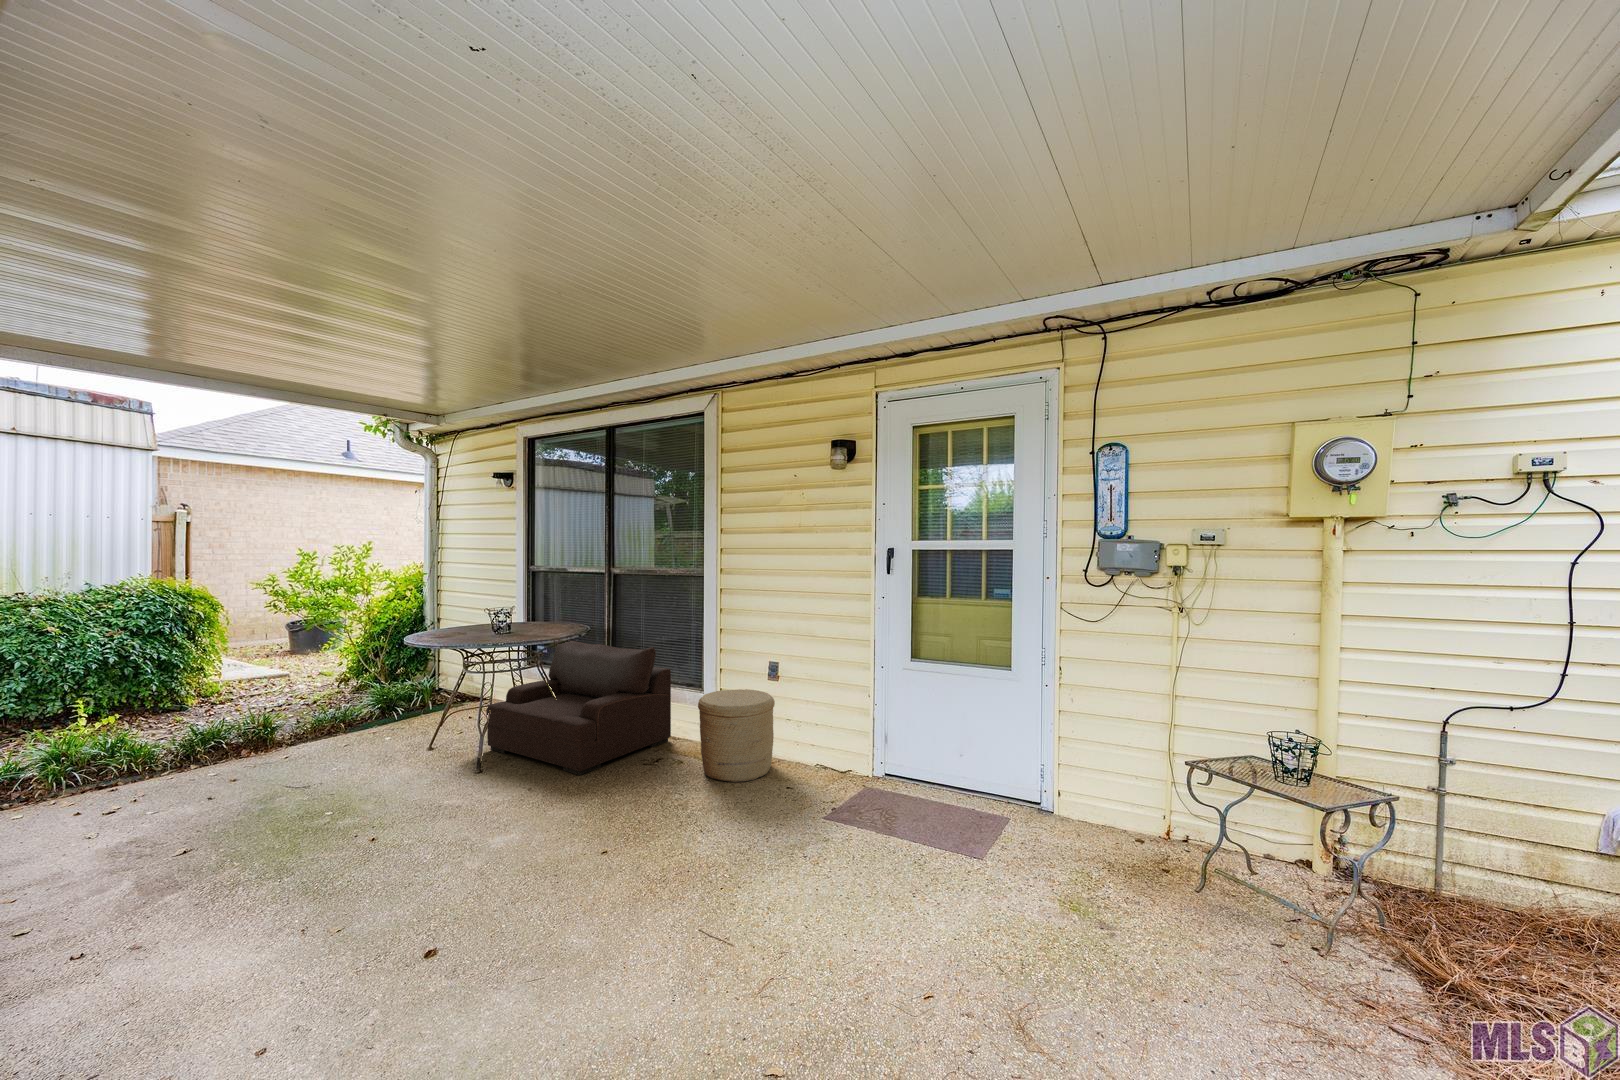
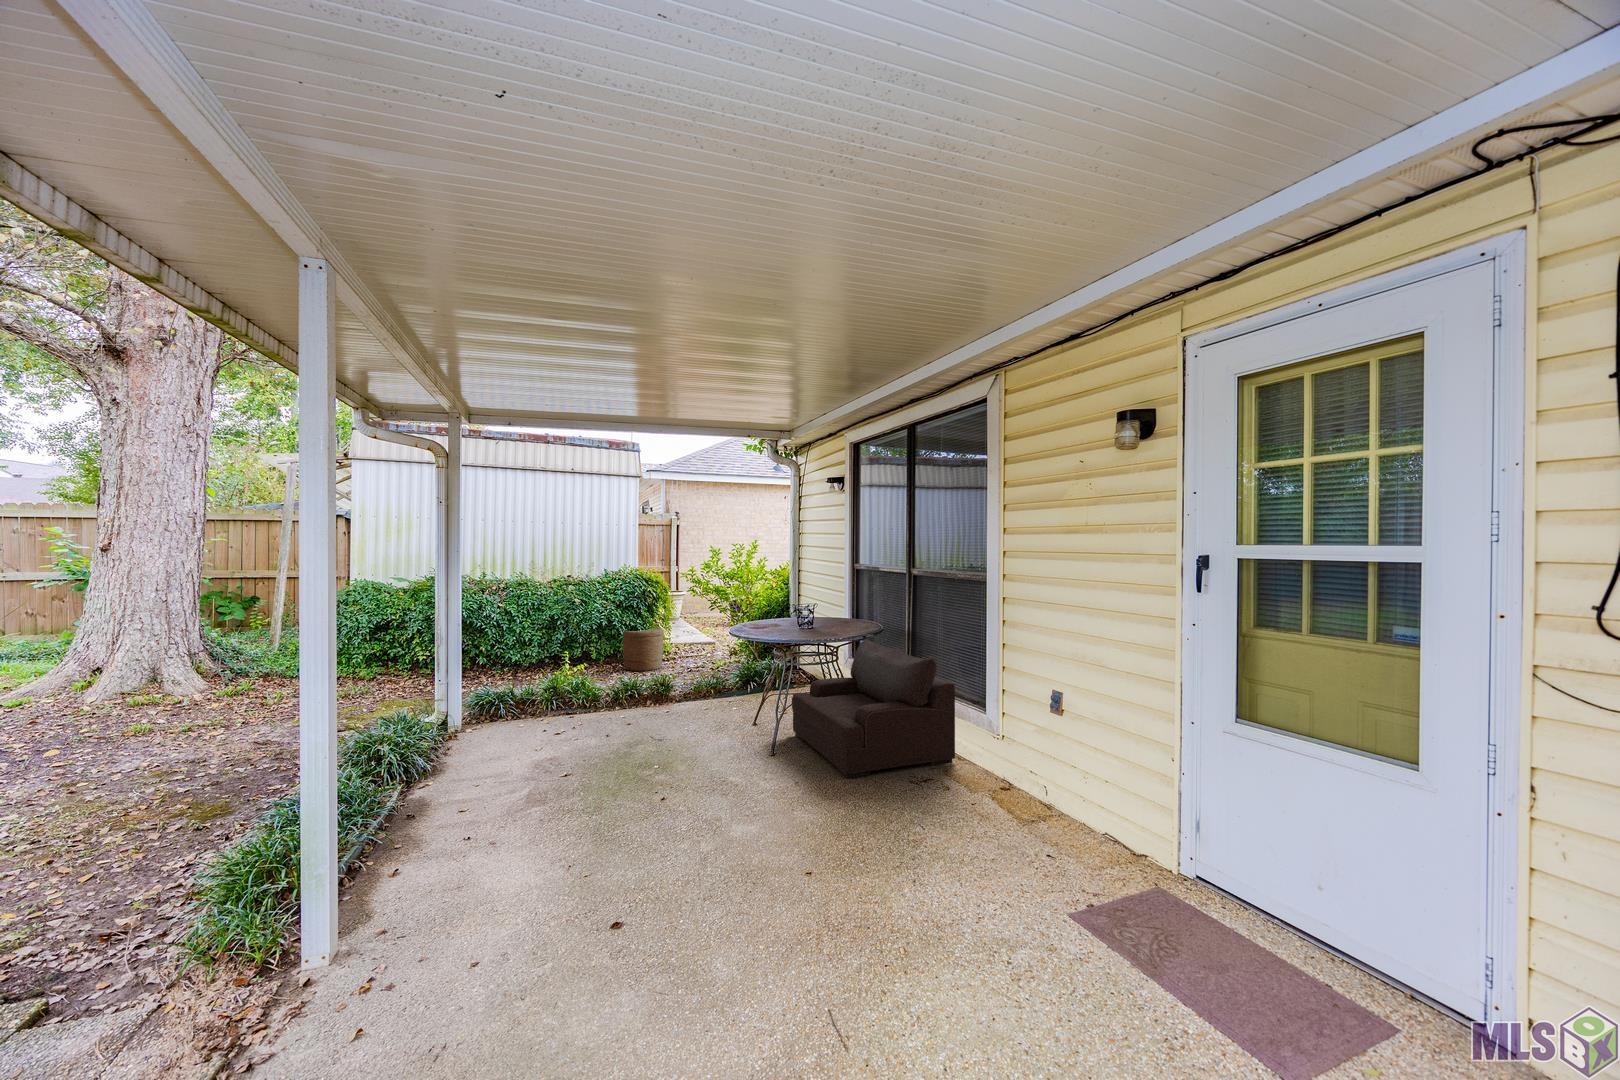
woven basket: present [698,689,775,782] -> present [622,627,664,671]

